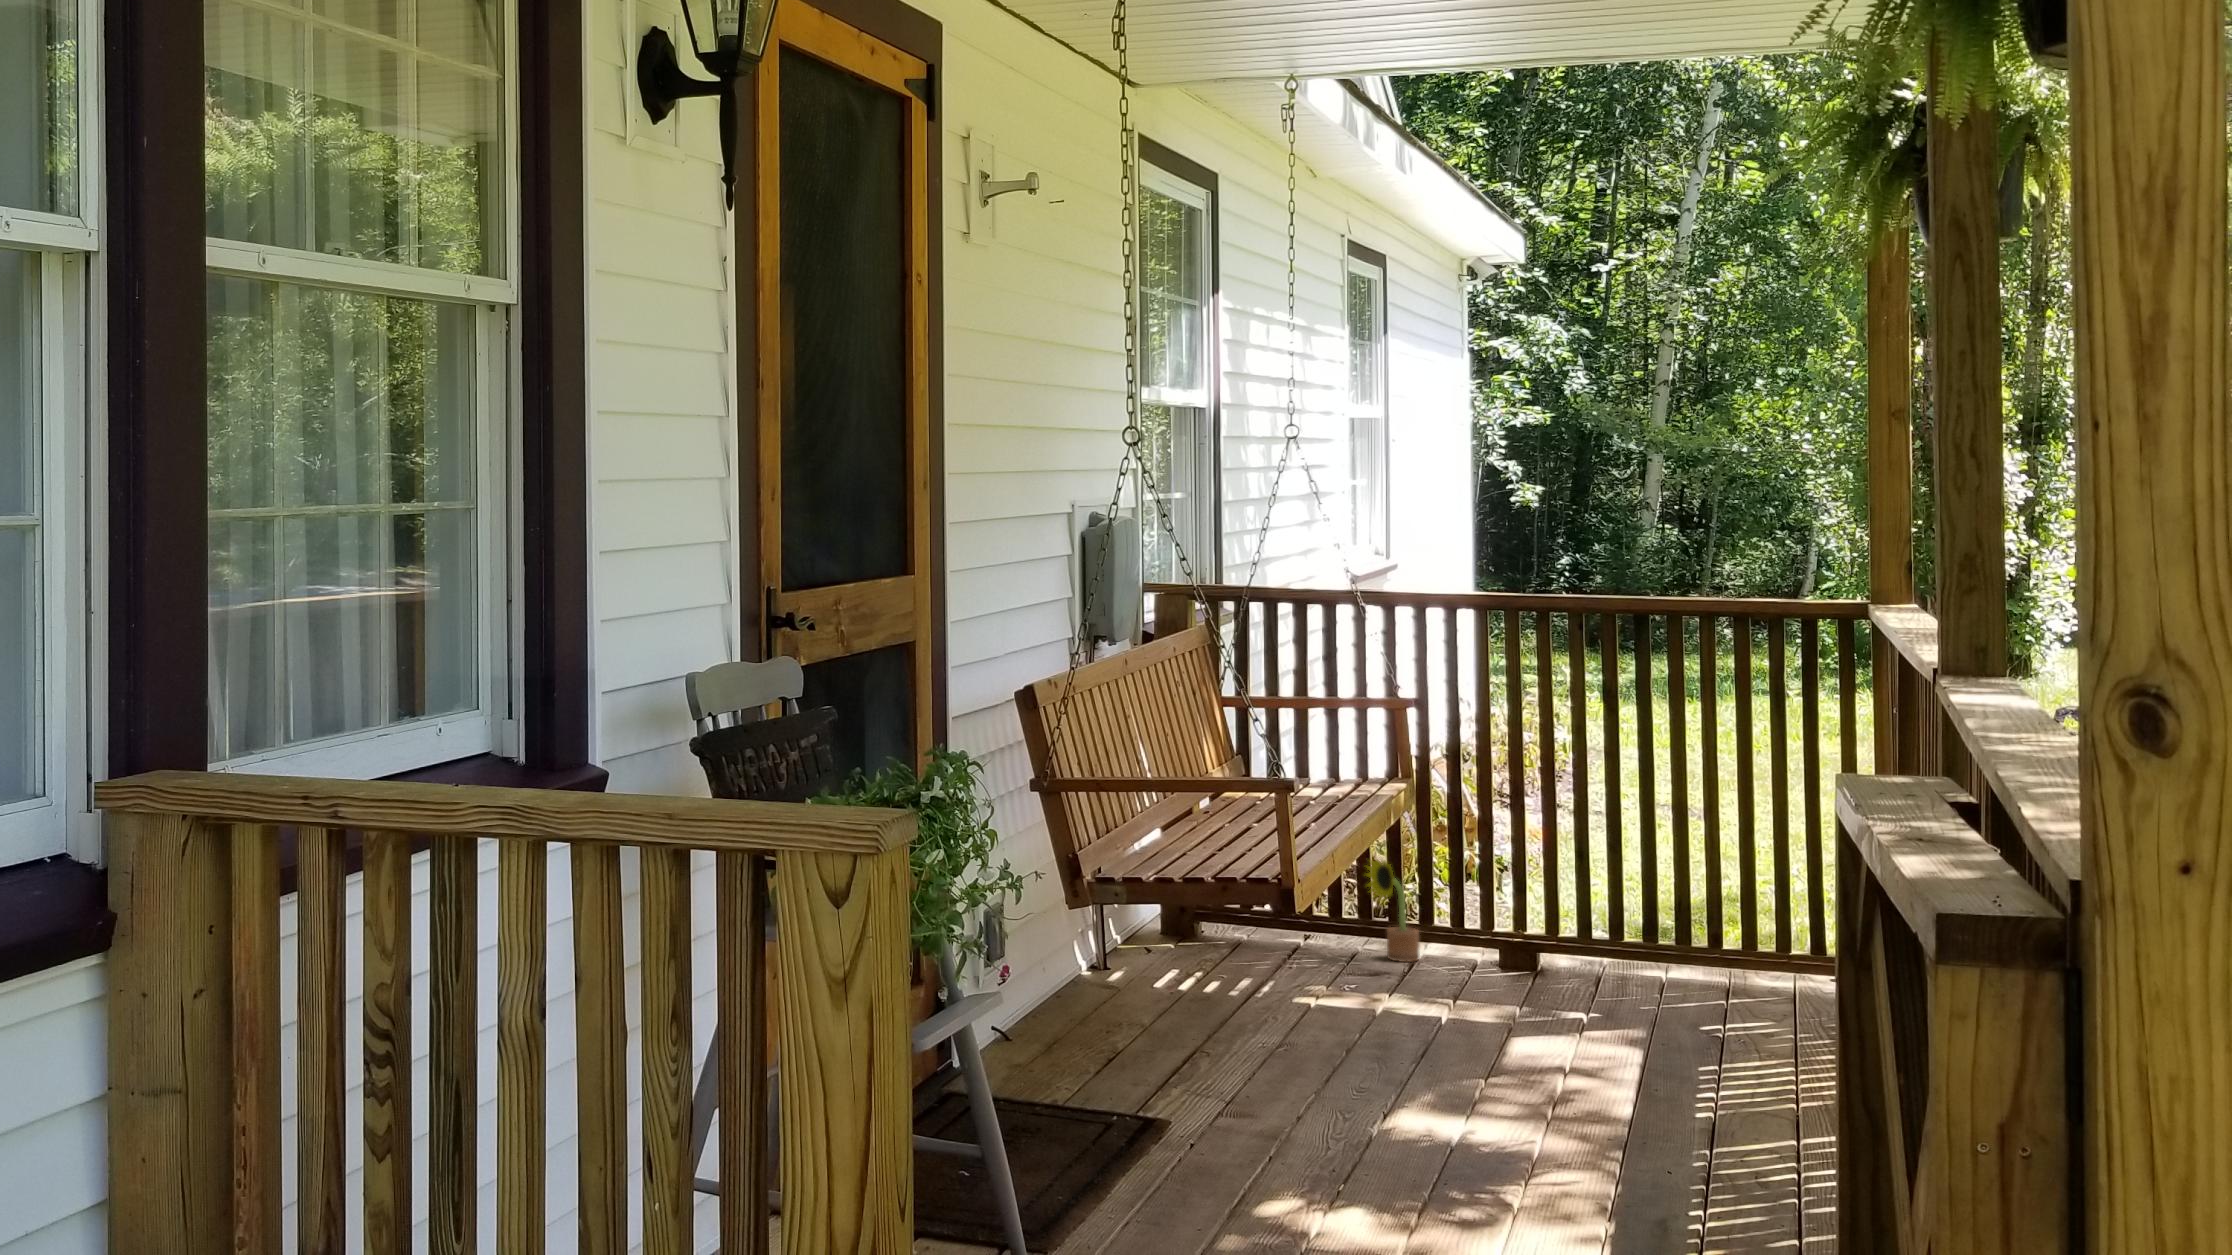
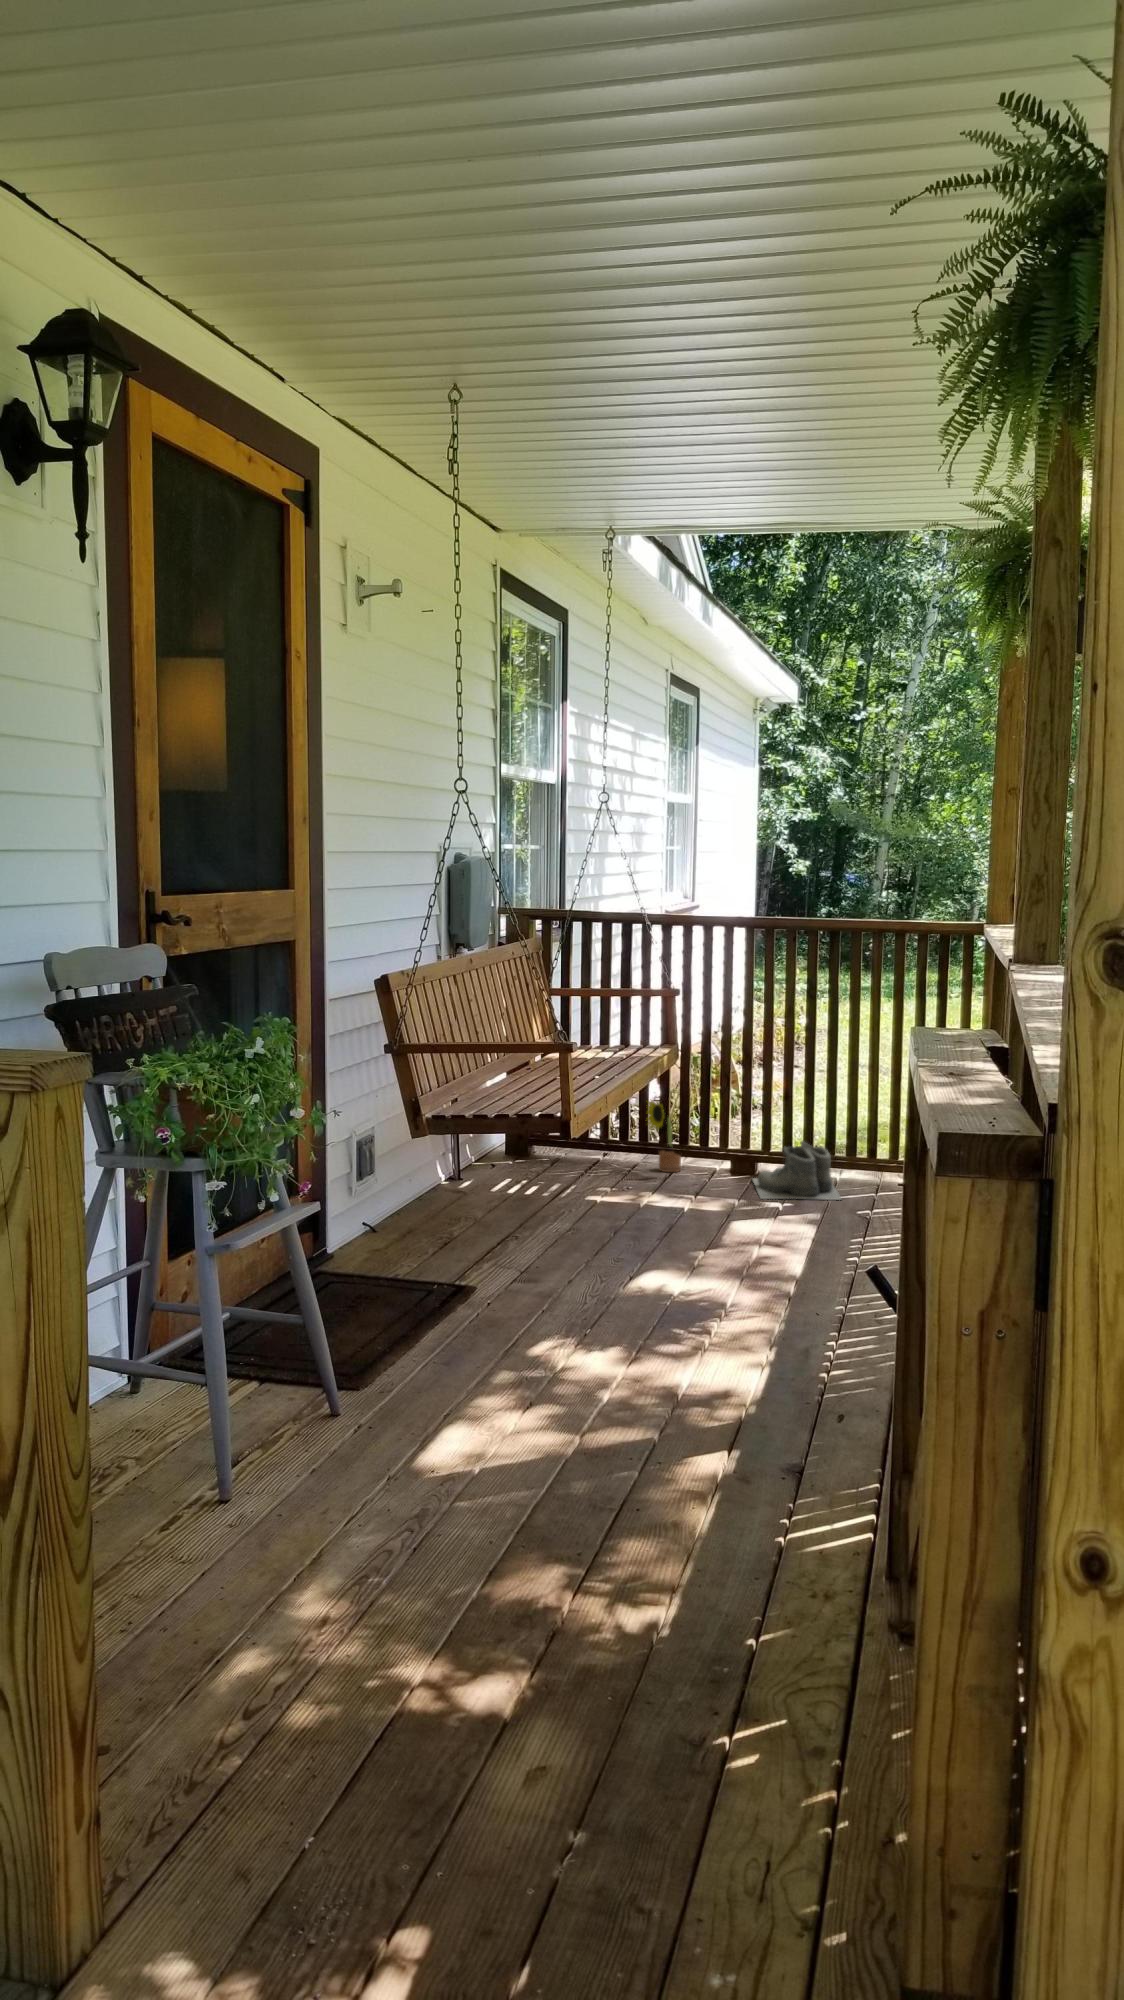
boots: none [1527,922,1669,1010] -> present [753,1141,841,1200]

